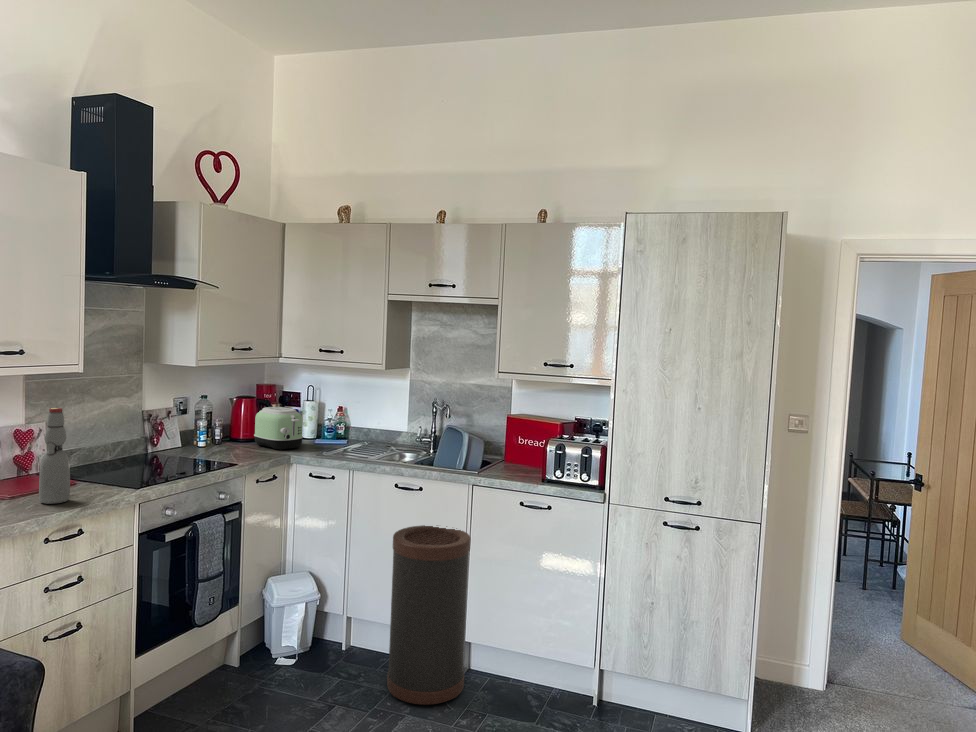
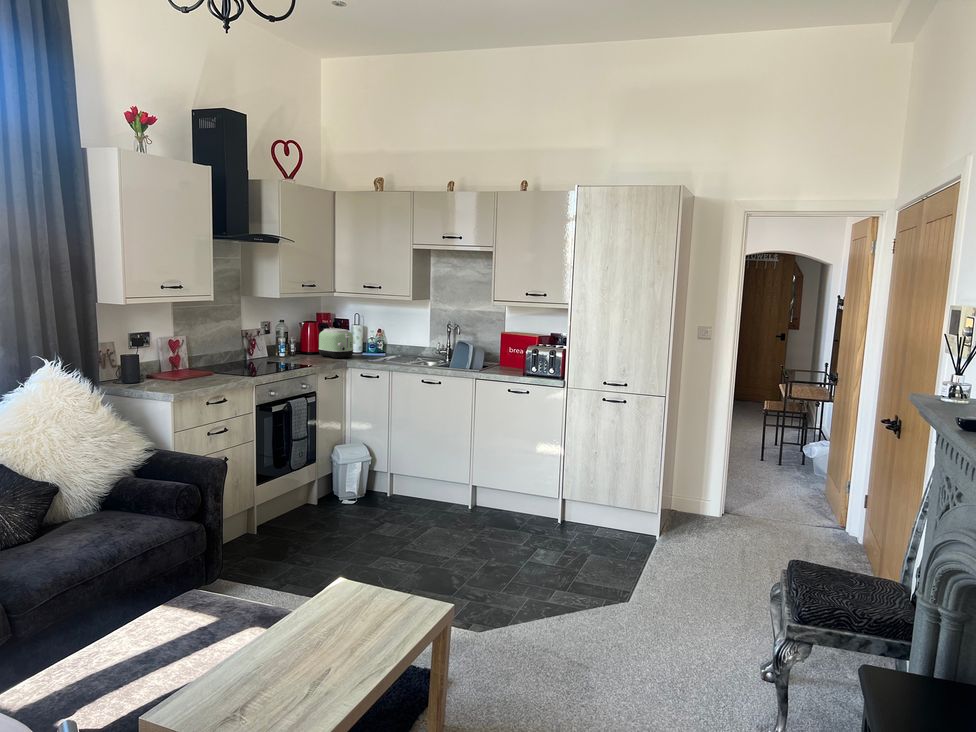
bottle: present [39,408,70,504] -> none [198,323,216,383]
trash can: present [387,525,471,705] -> none [419,407,474,523]

